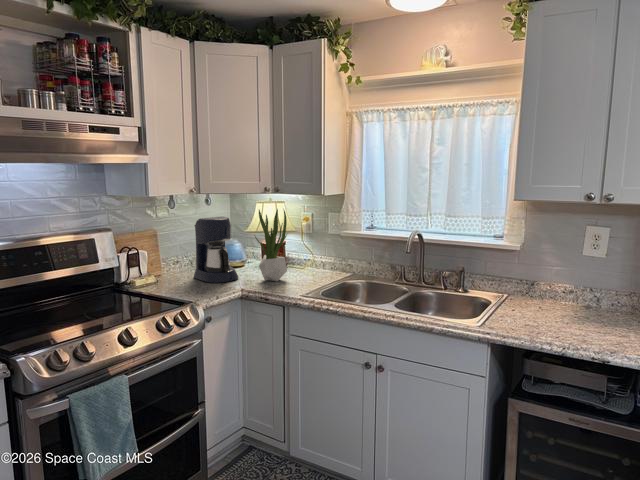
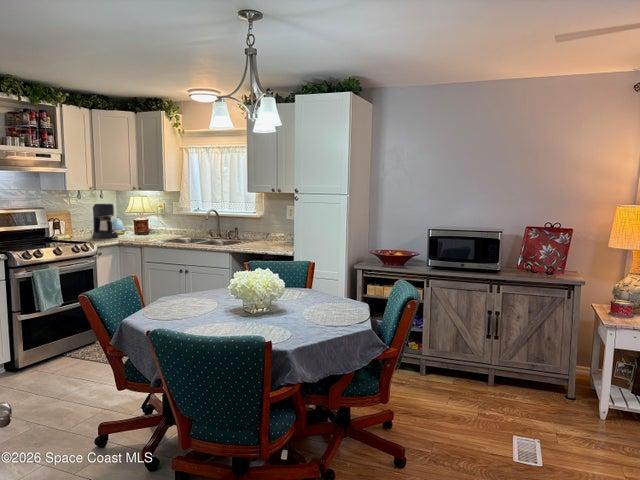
potted plant: present [255,209,287,281] -> none [126,198,146,238]

